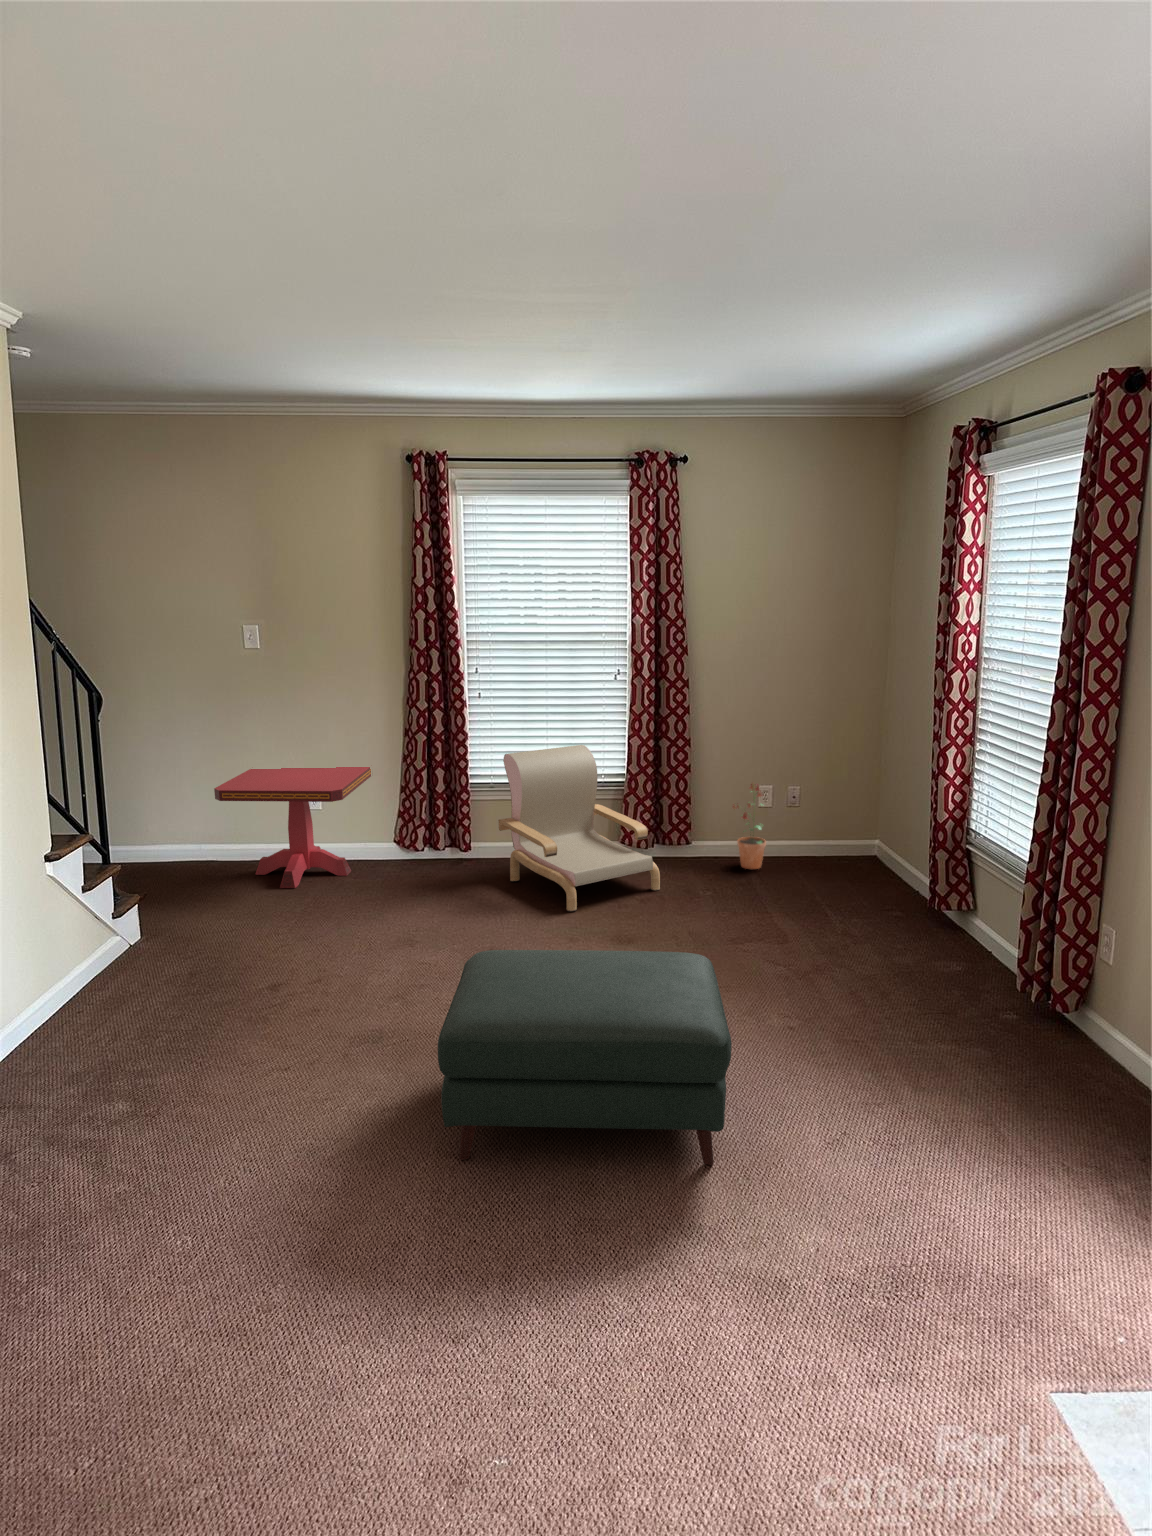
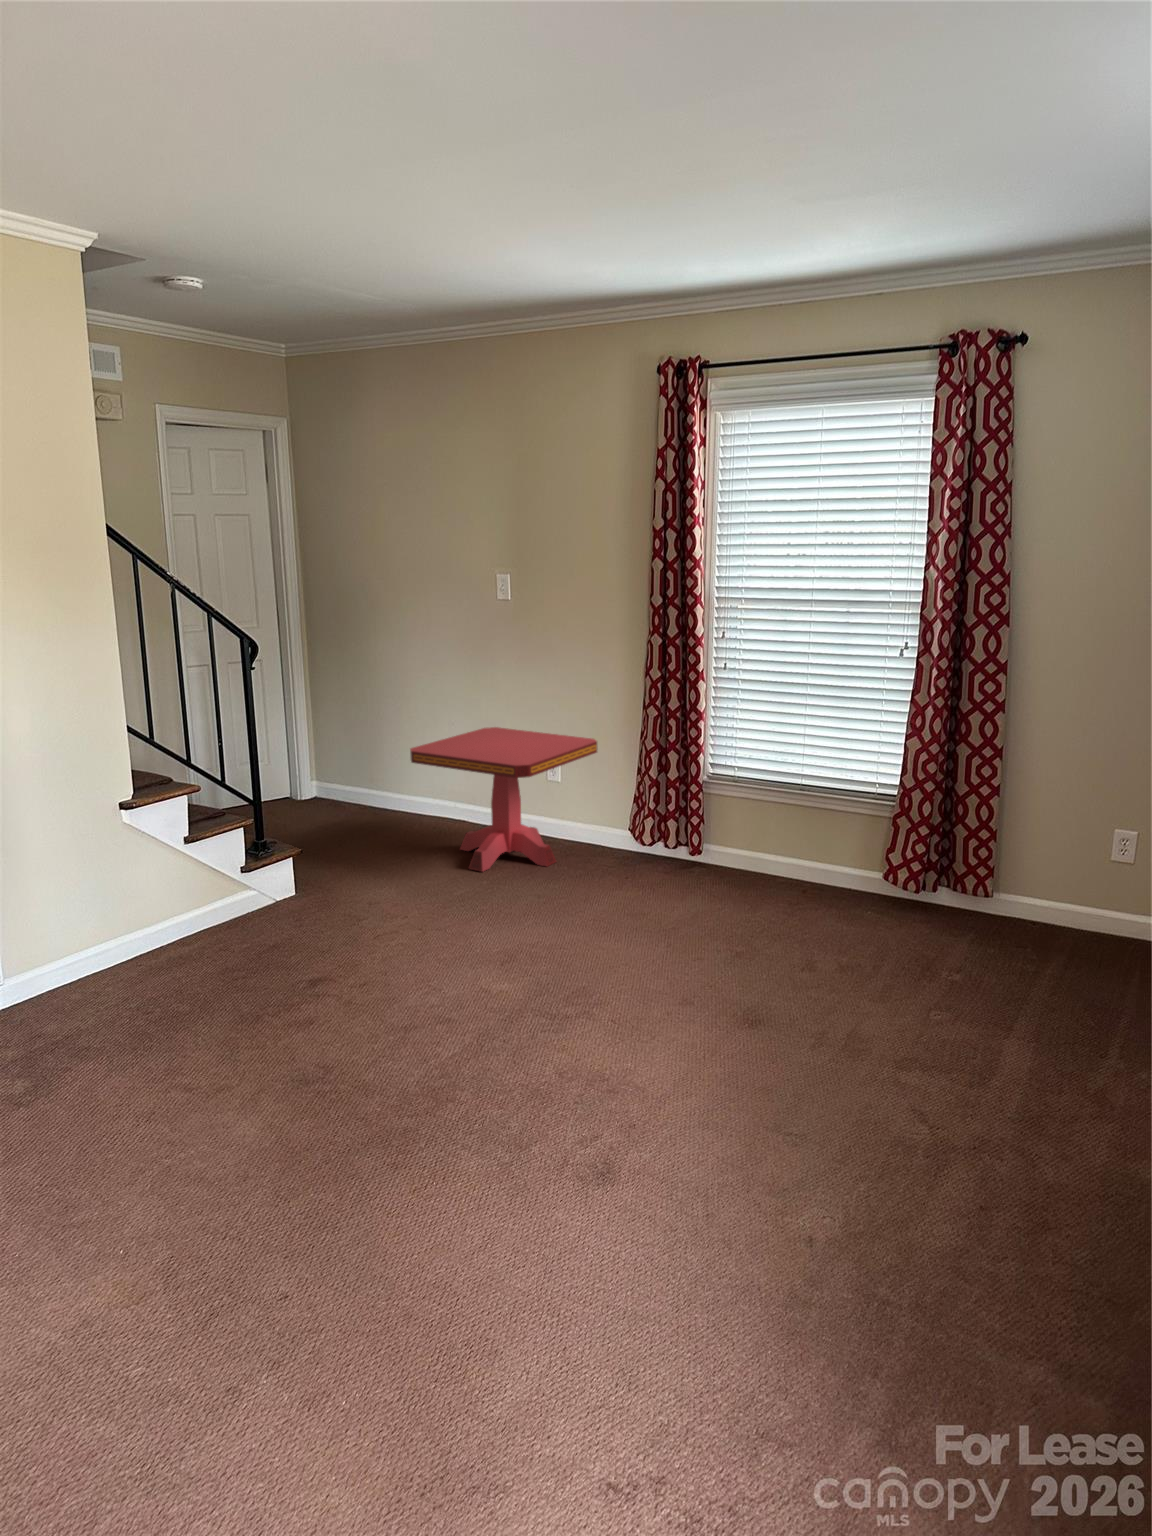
armchair: present [498,745,660,911] -> none [713,741,910,961]
potted plant: present [733,783,766,869] -> none [1056,822,1106,951]
ottoman: present [438,950,732,1165] -> none [298,997,758,1401]

